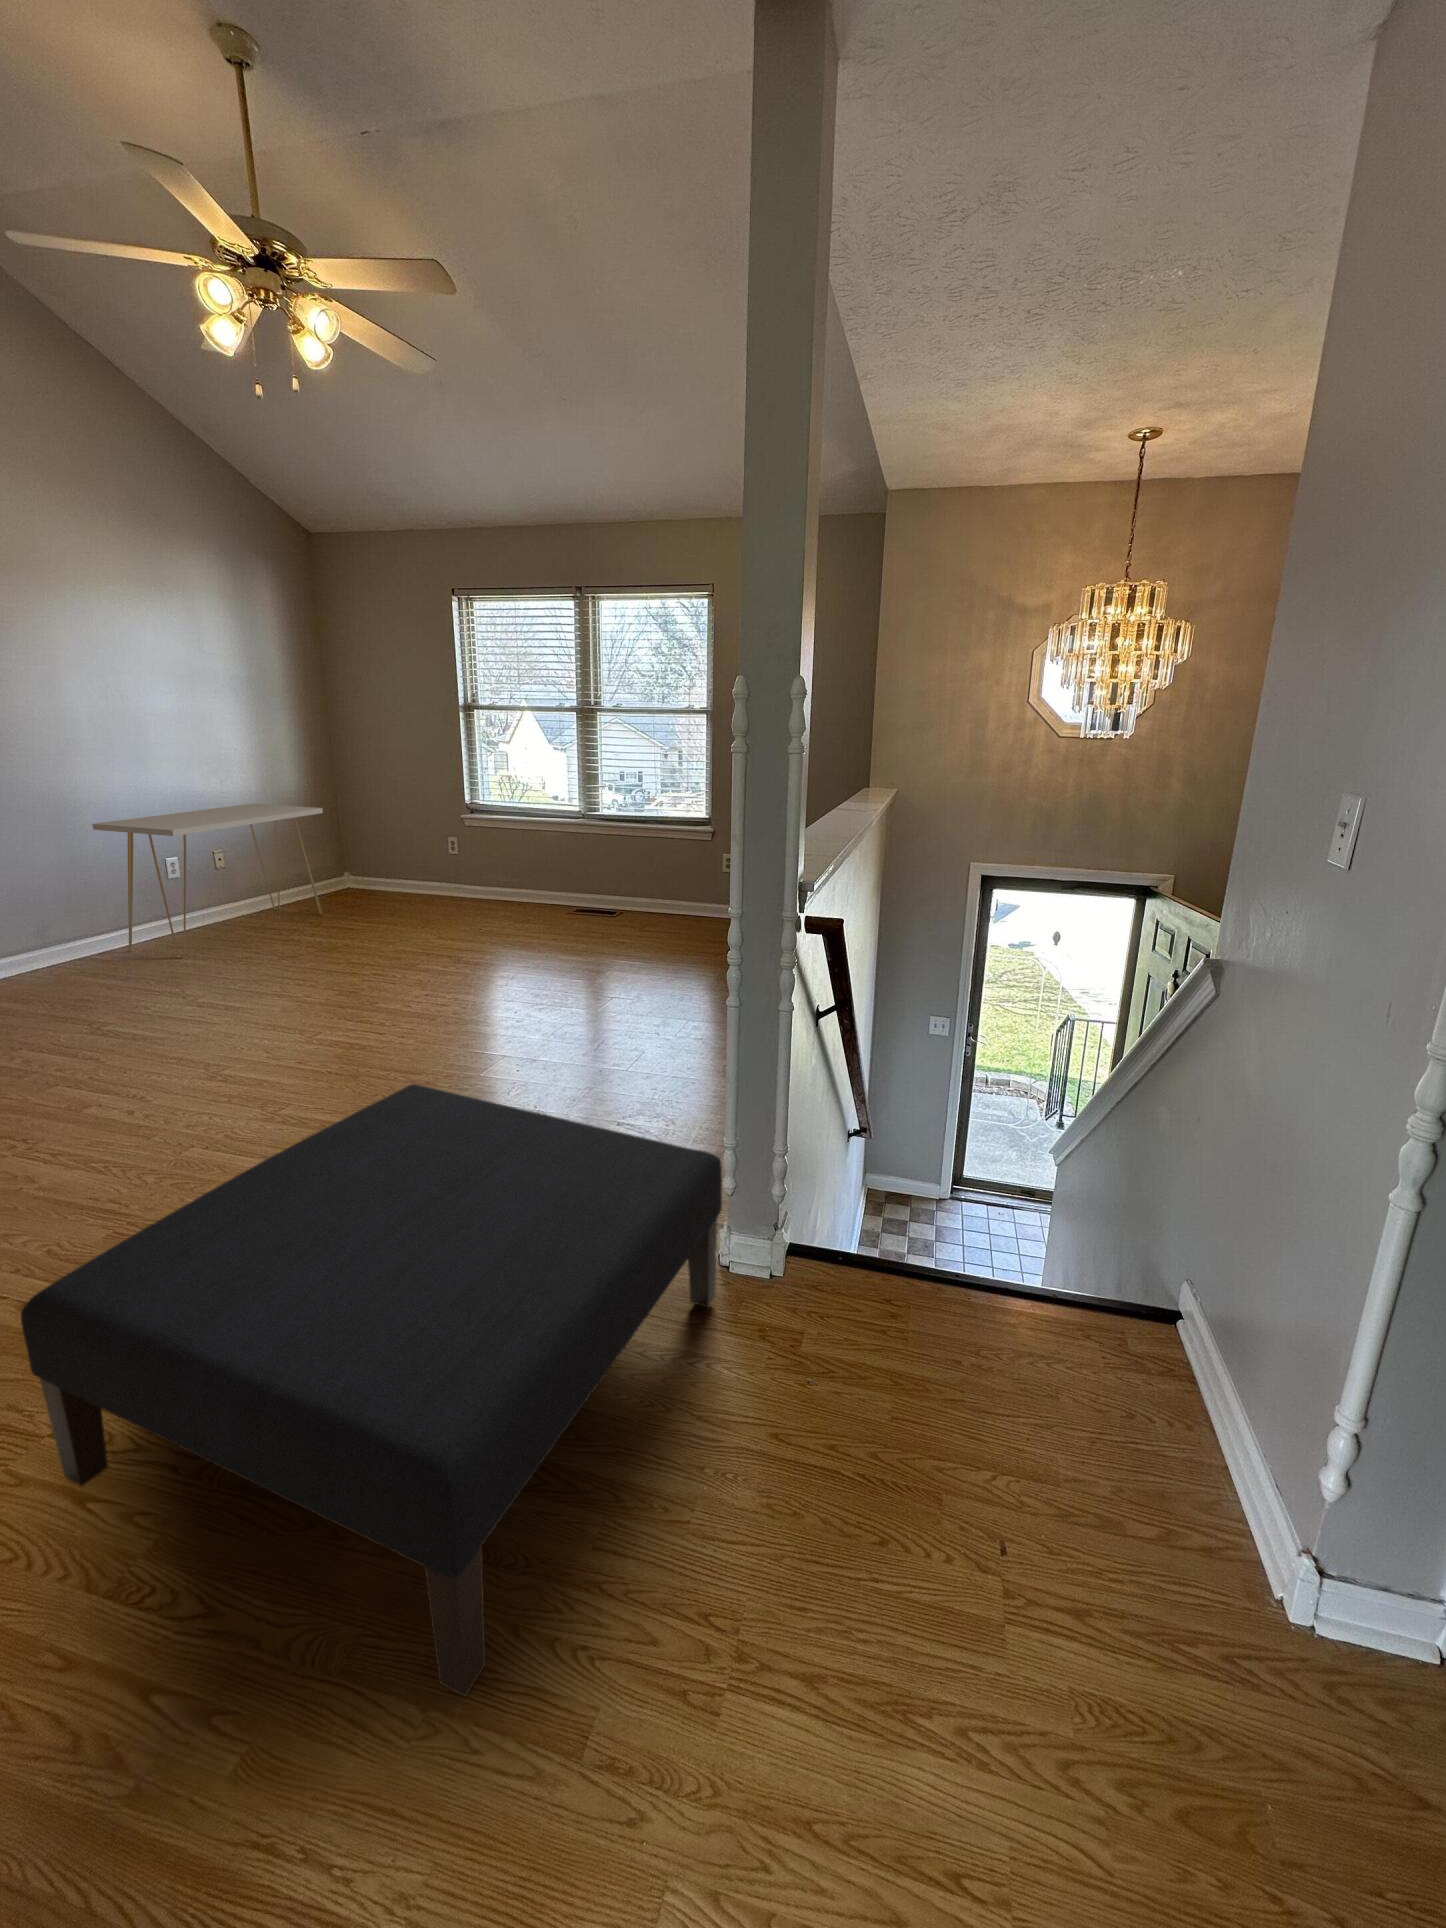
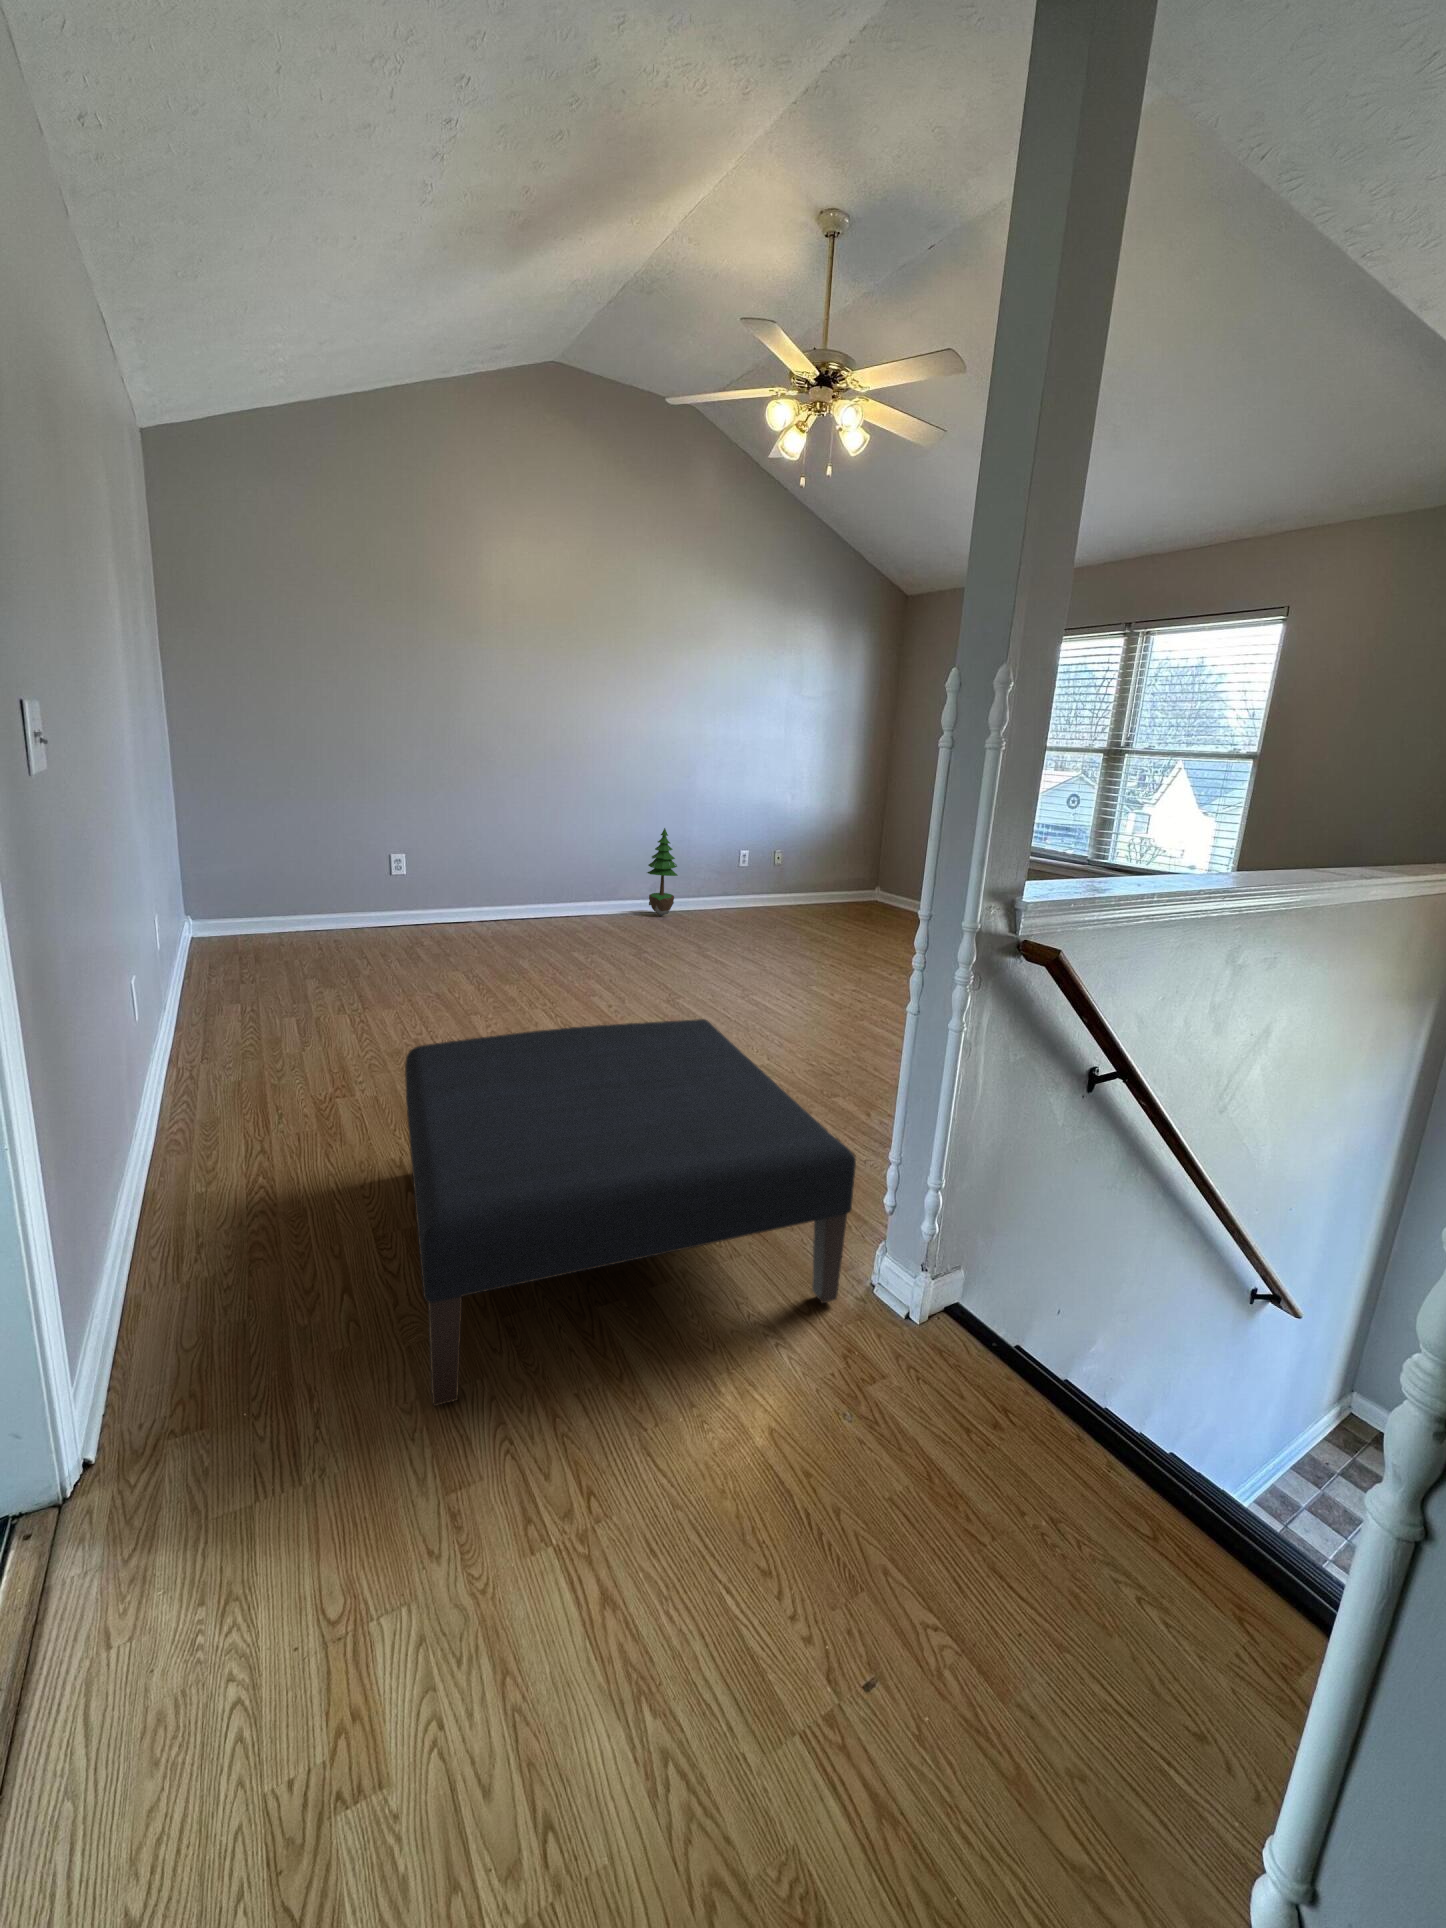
console table: present [92,804,323,958] -> none [698,816,855,923]
potted tree: none [31,847,90,971] -> present [647,828,678,916]

